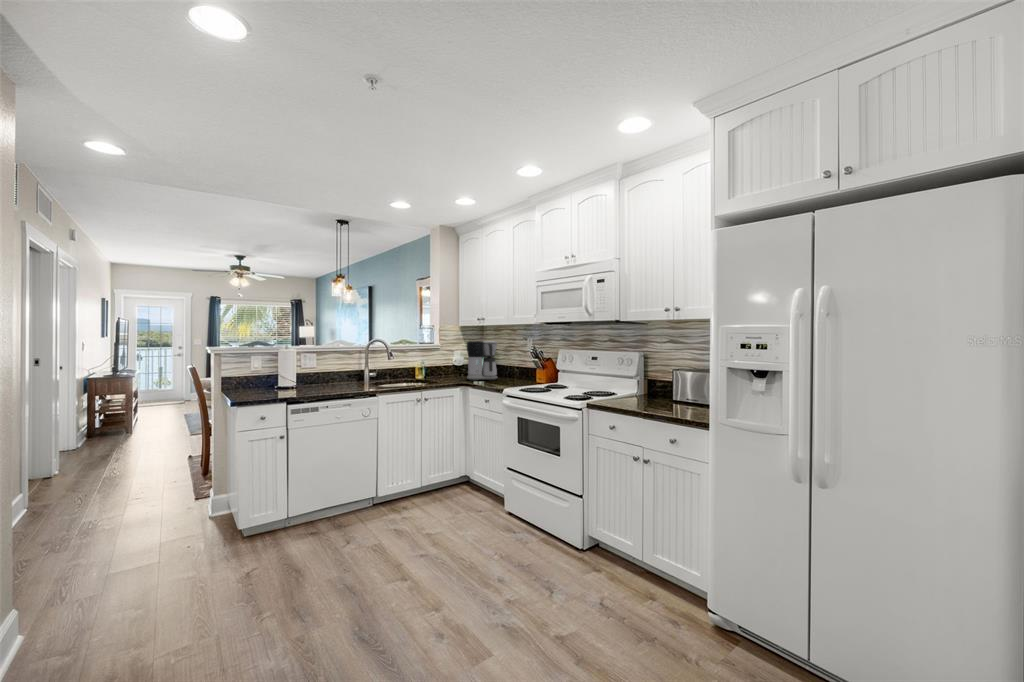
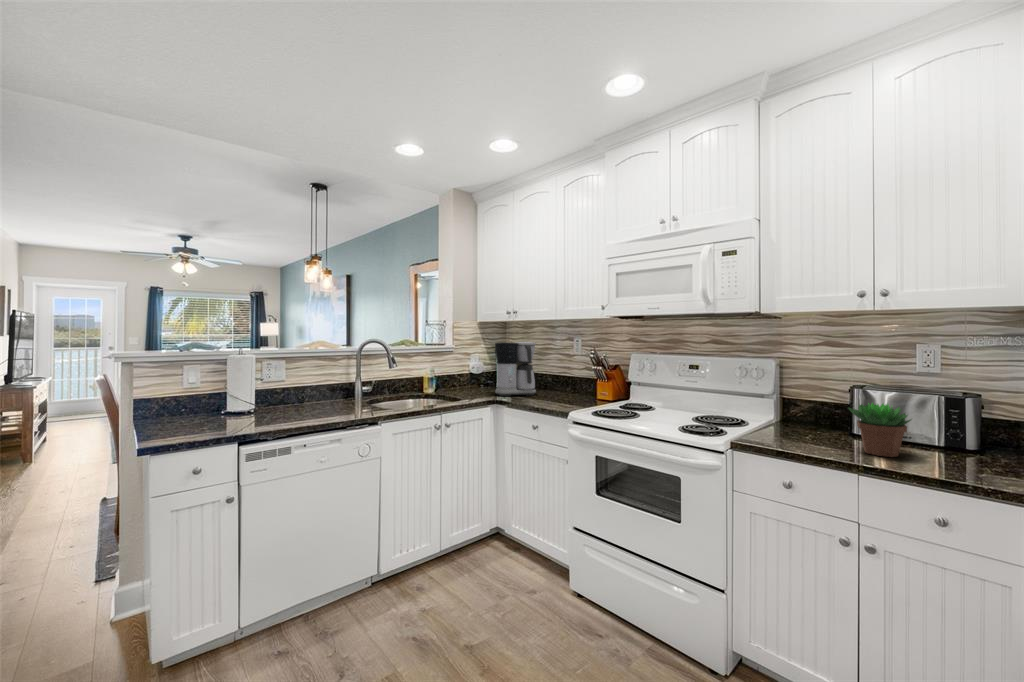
succulent plant: none [649,376,683,409] -> present [849,403,911,457]

